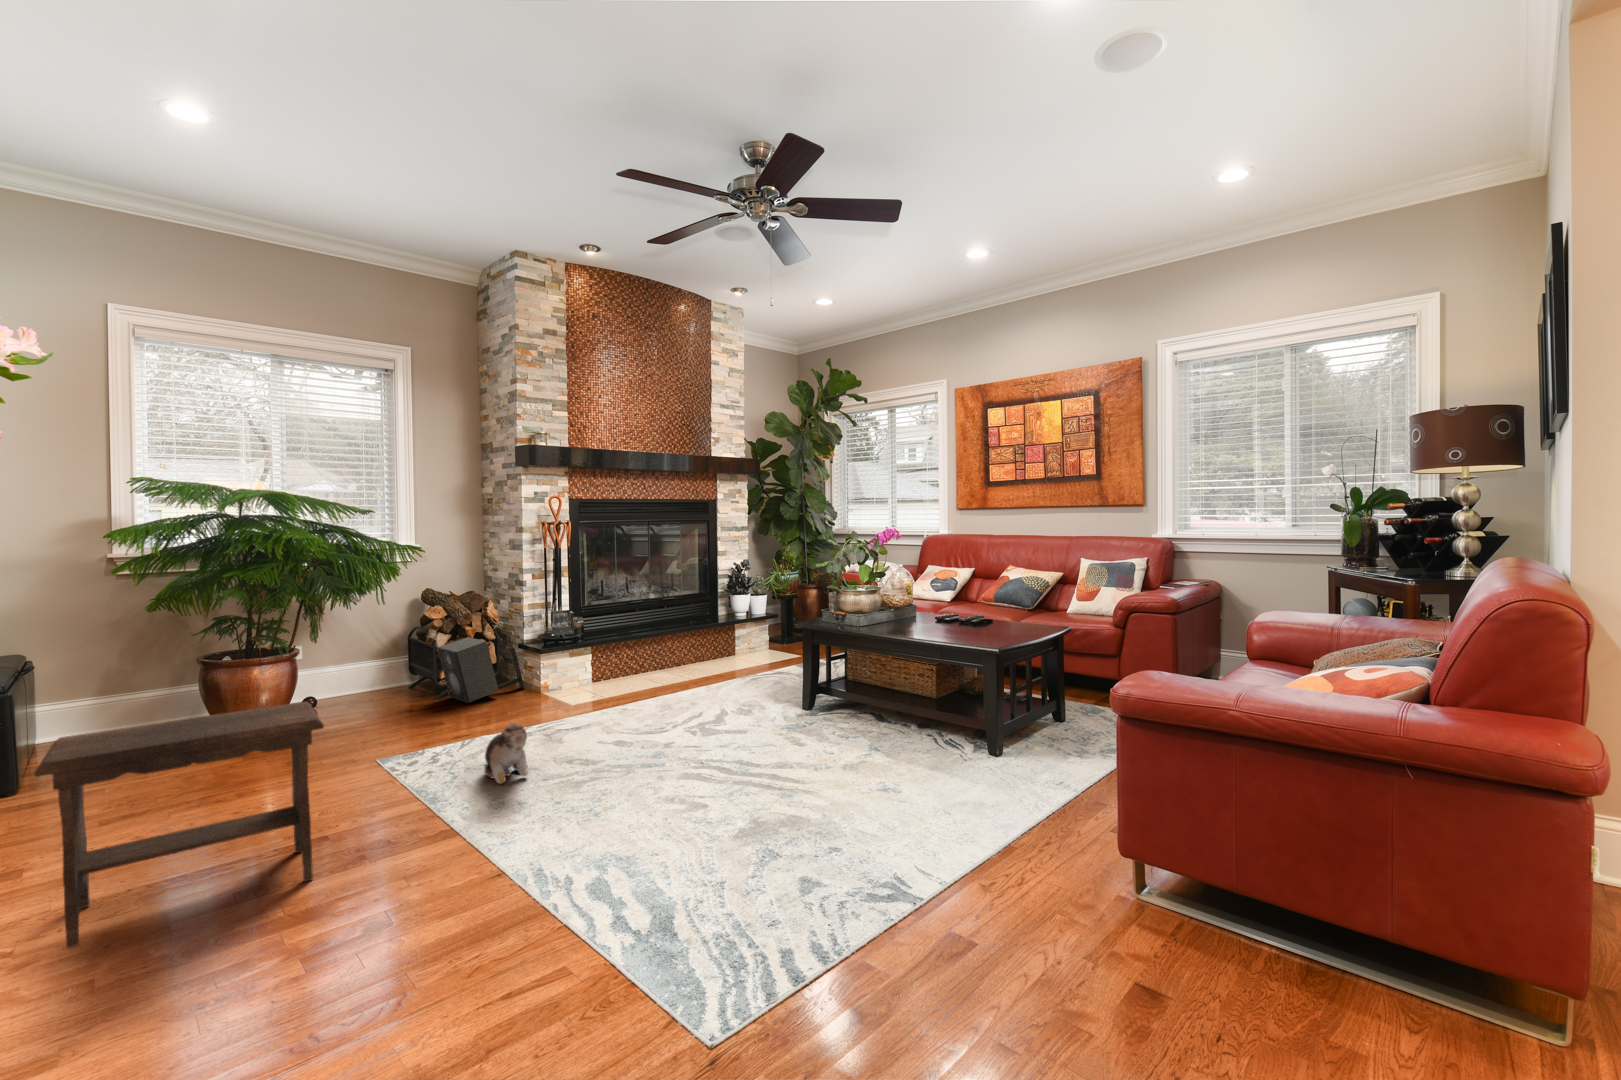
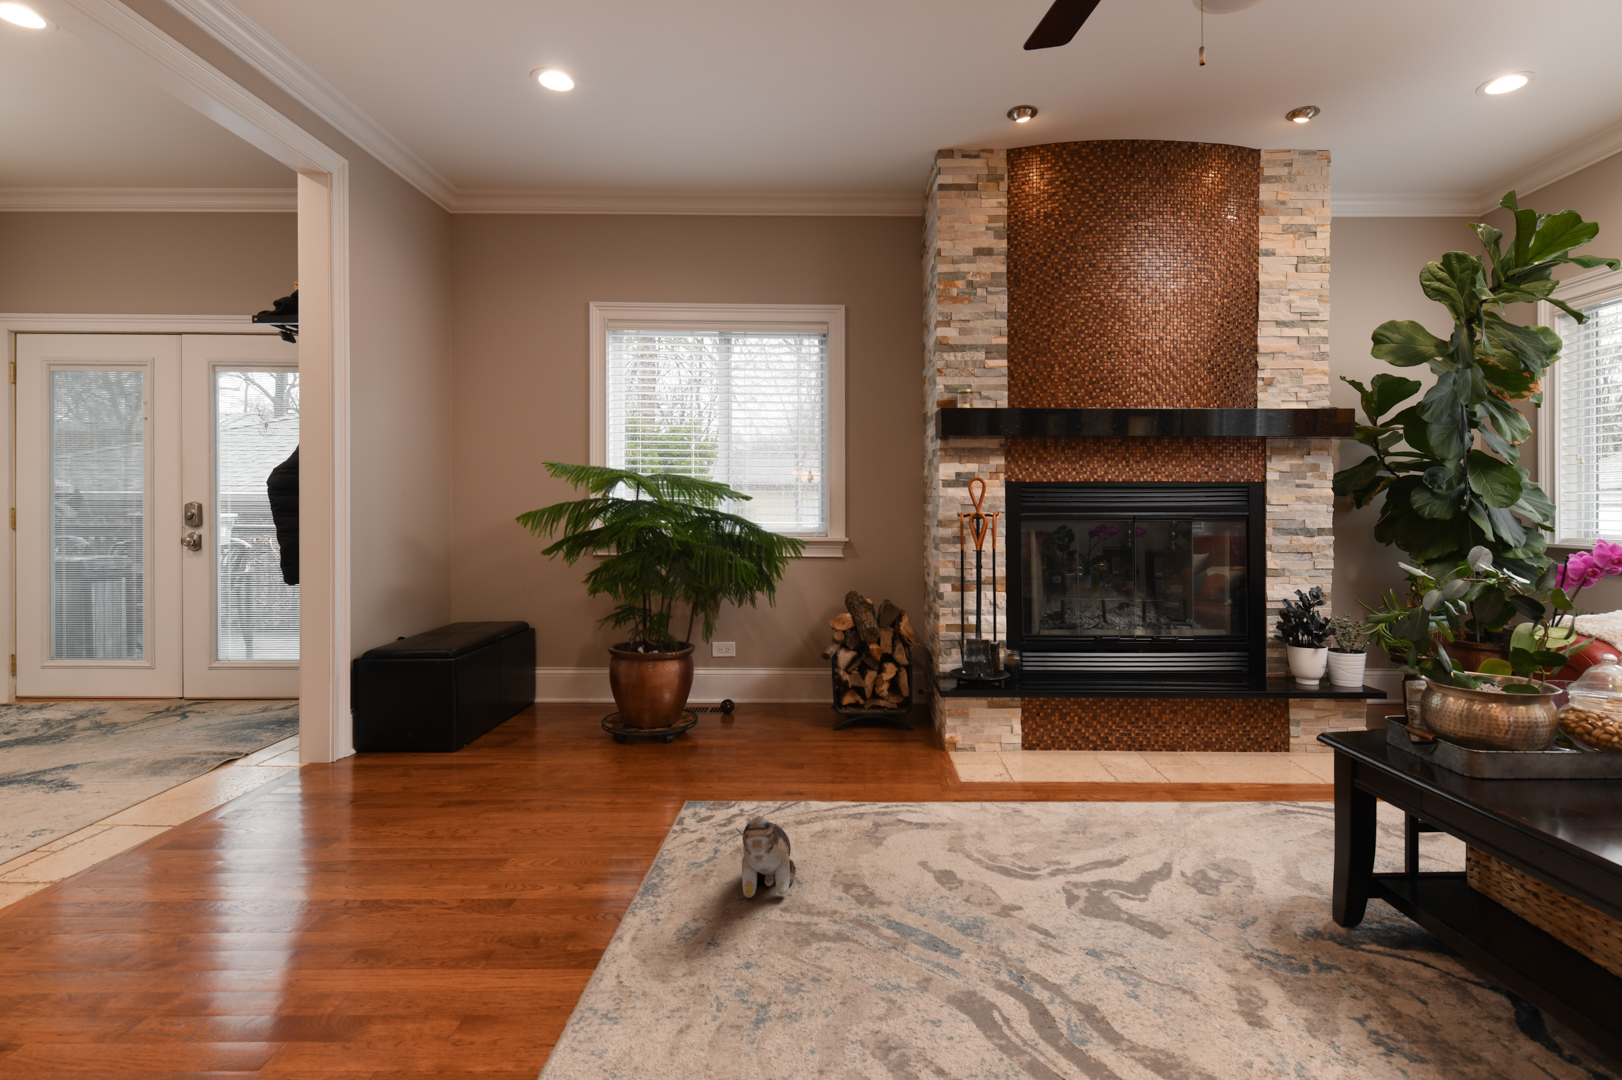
speaker: present [437,637,525,703] -> none [832,659,932,744]
footstool: present [35,702,324,948] -> none [206,744,507,979]

